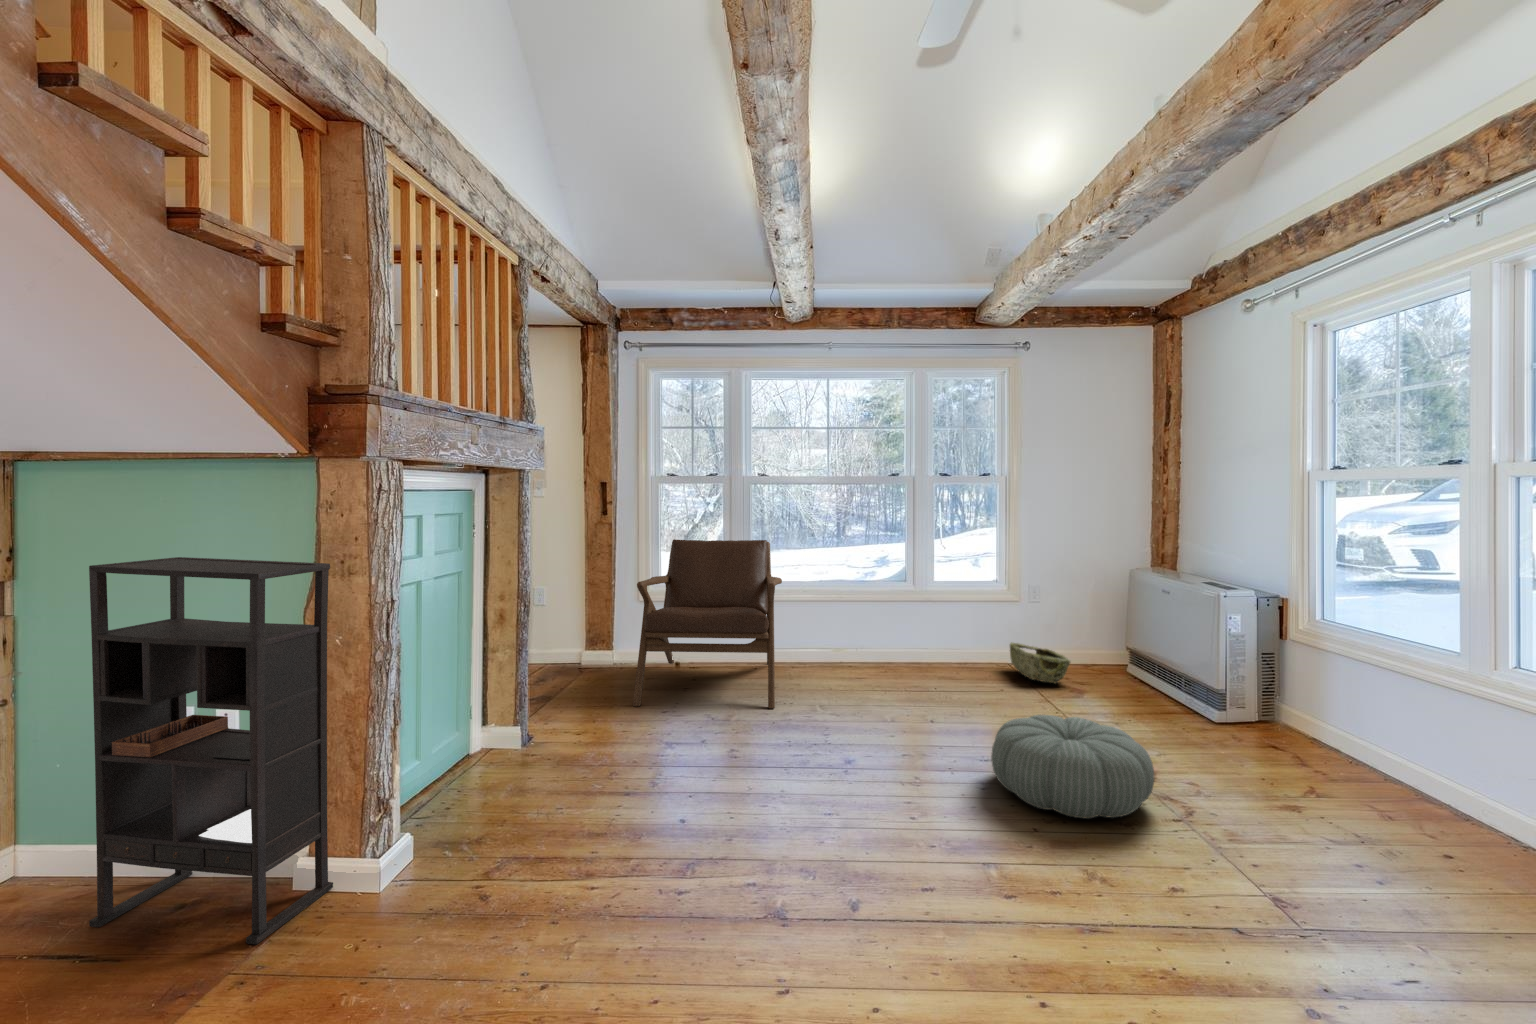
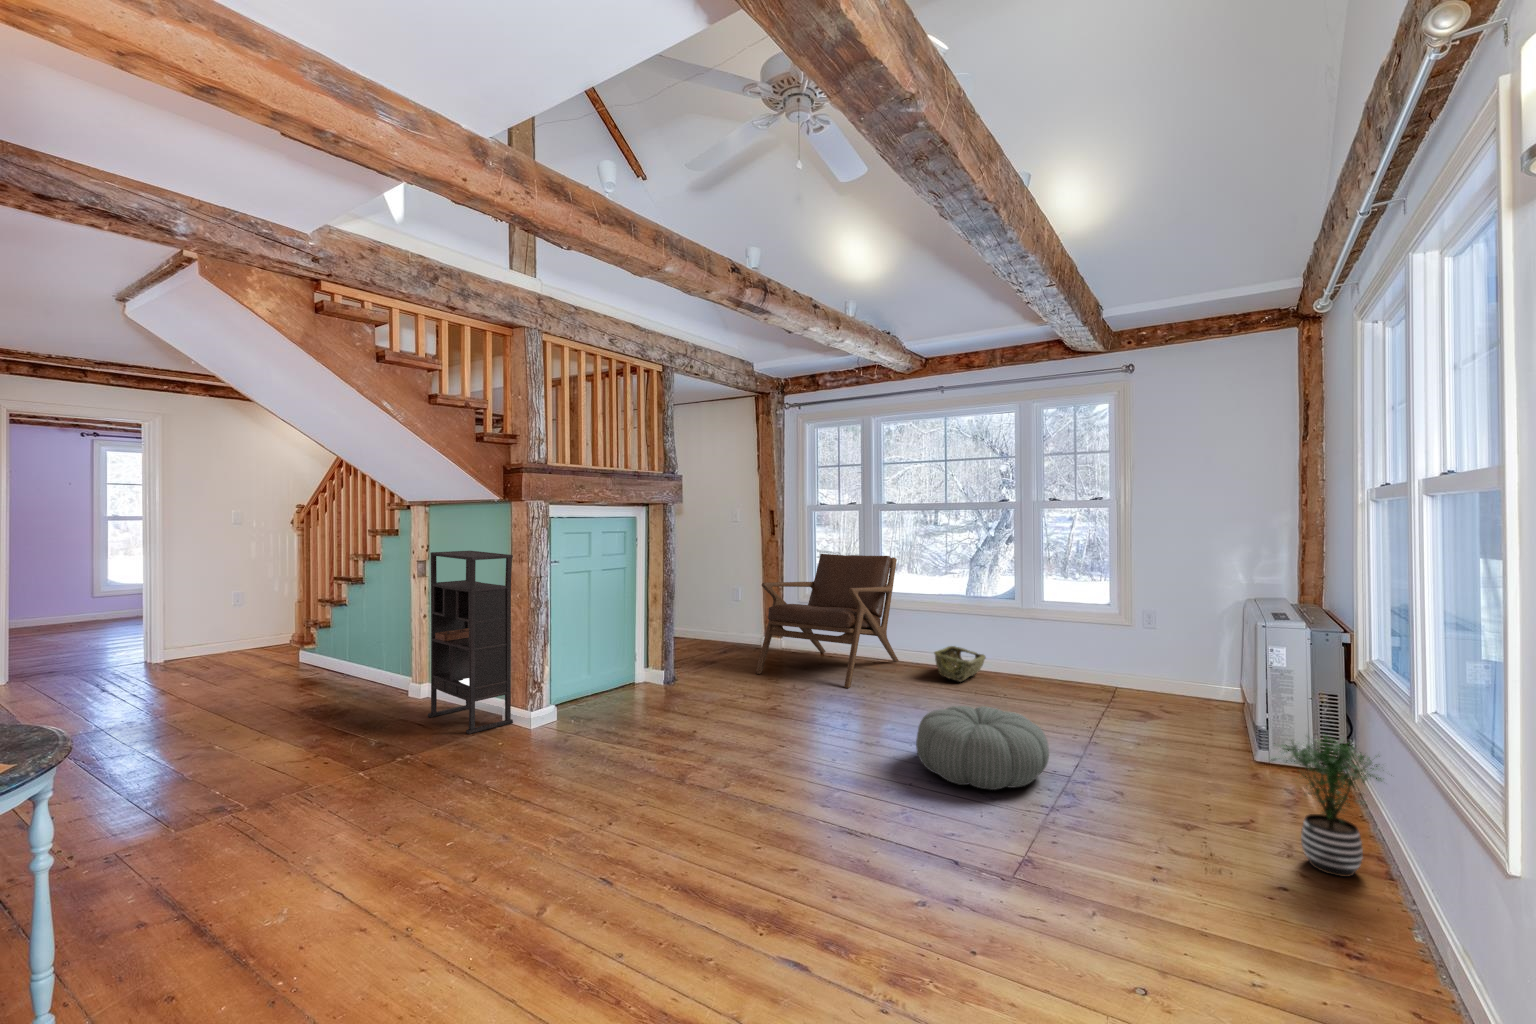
woven basket: present [1010,643,1070,683] -> present [934,646,986,682]
potted plant: none [1377,699,1501,832] -> present [1271,736,1384,877]

